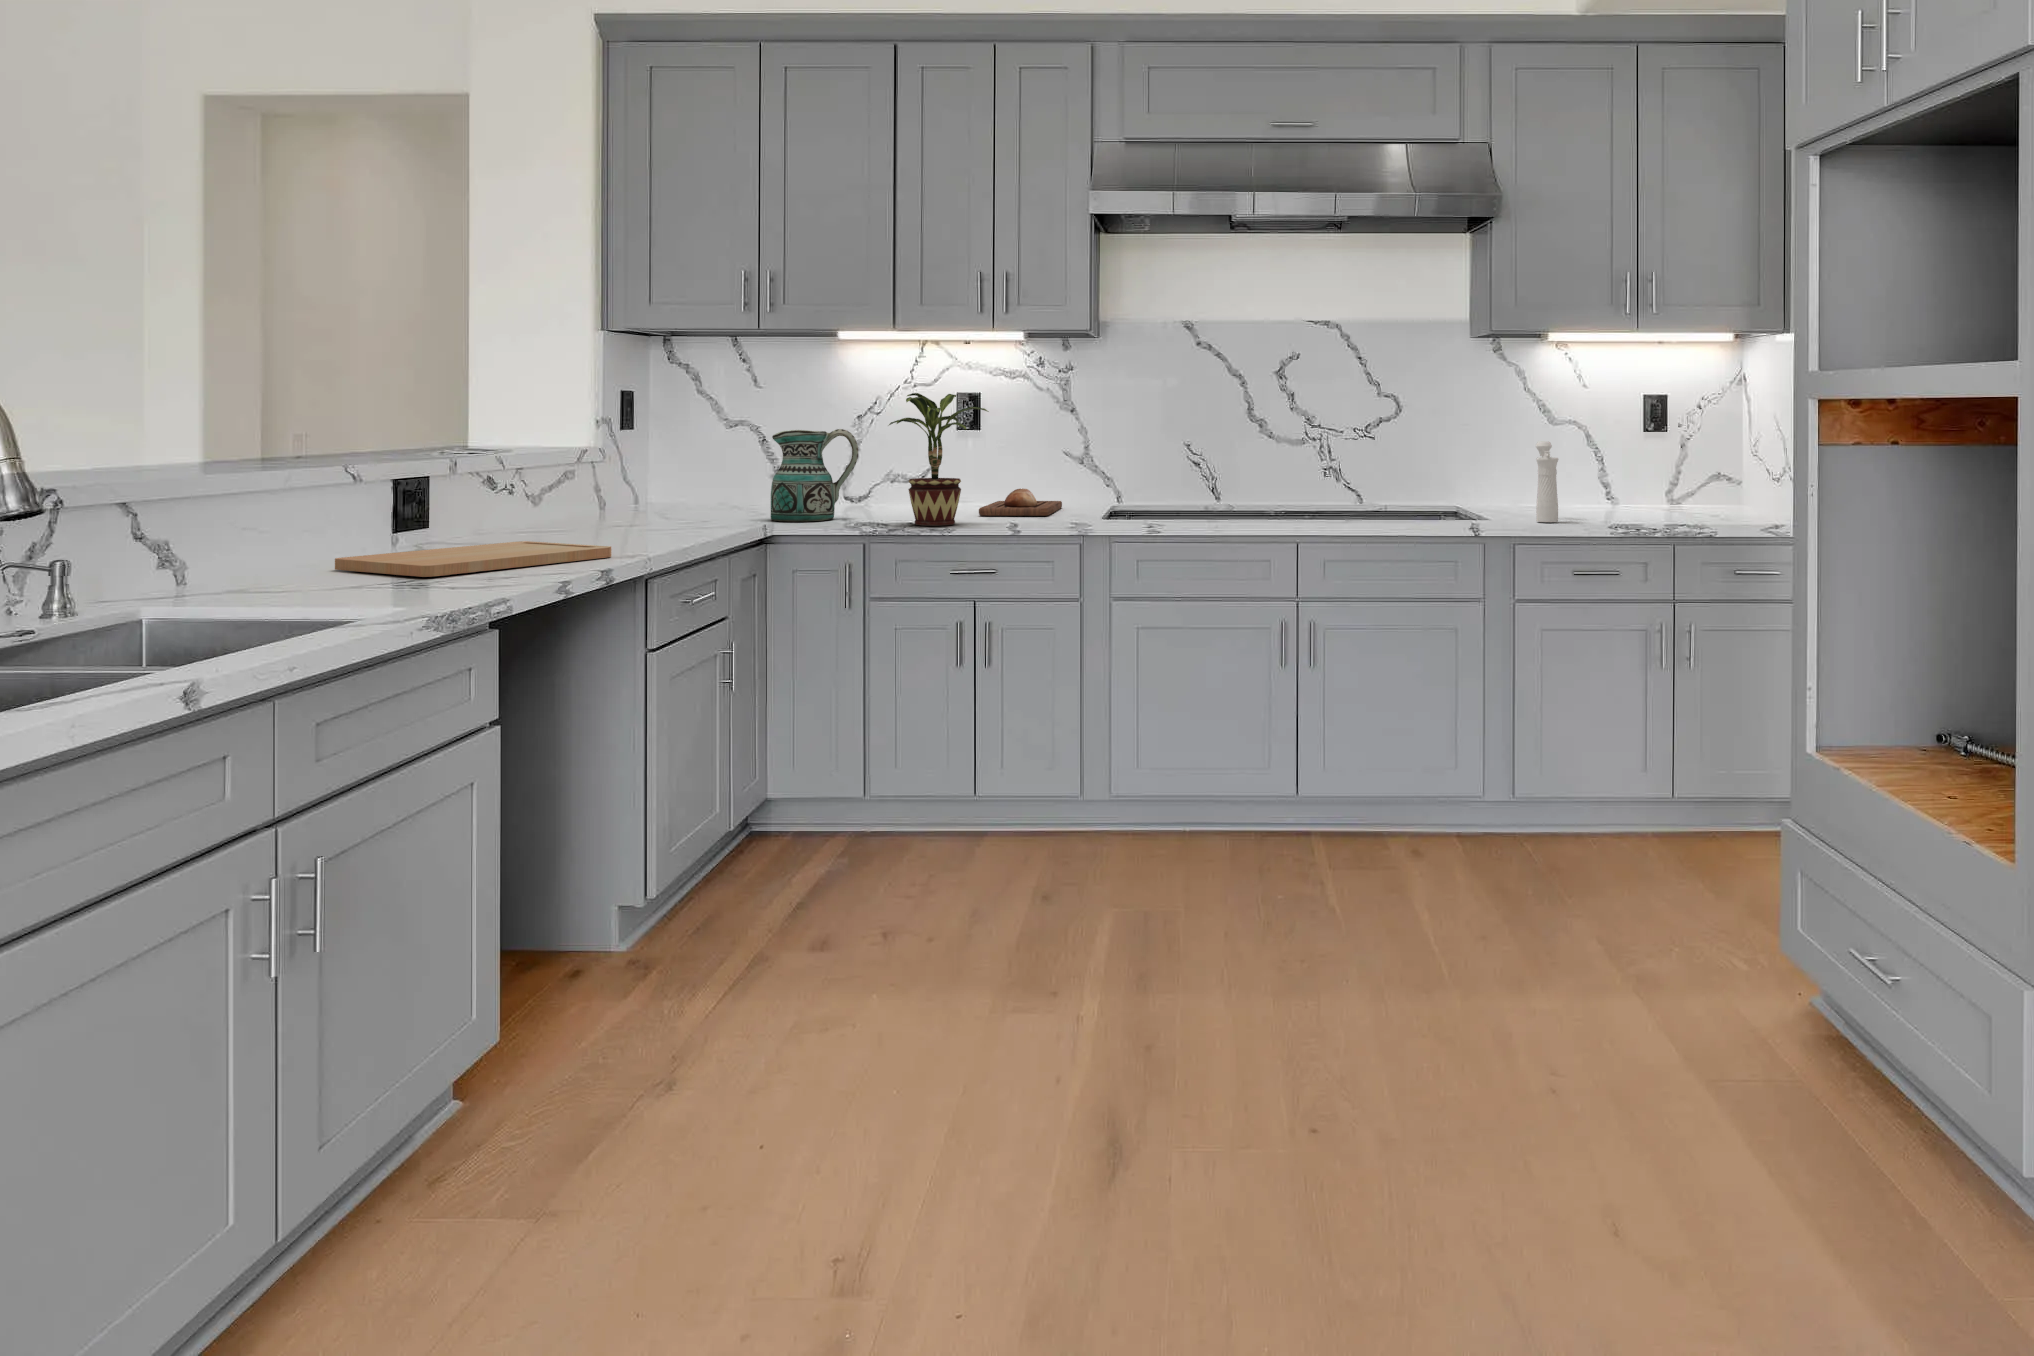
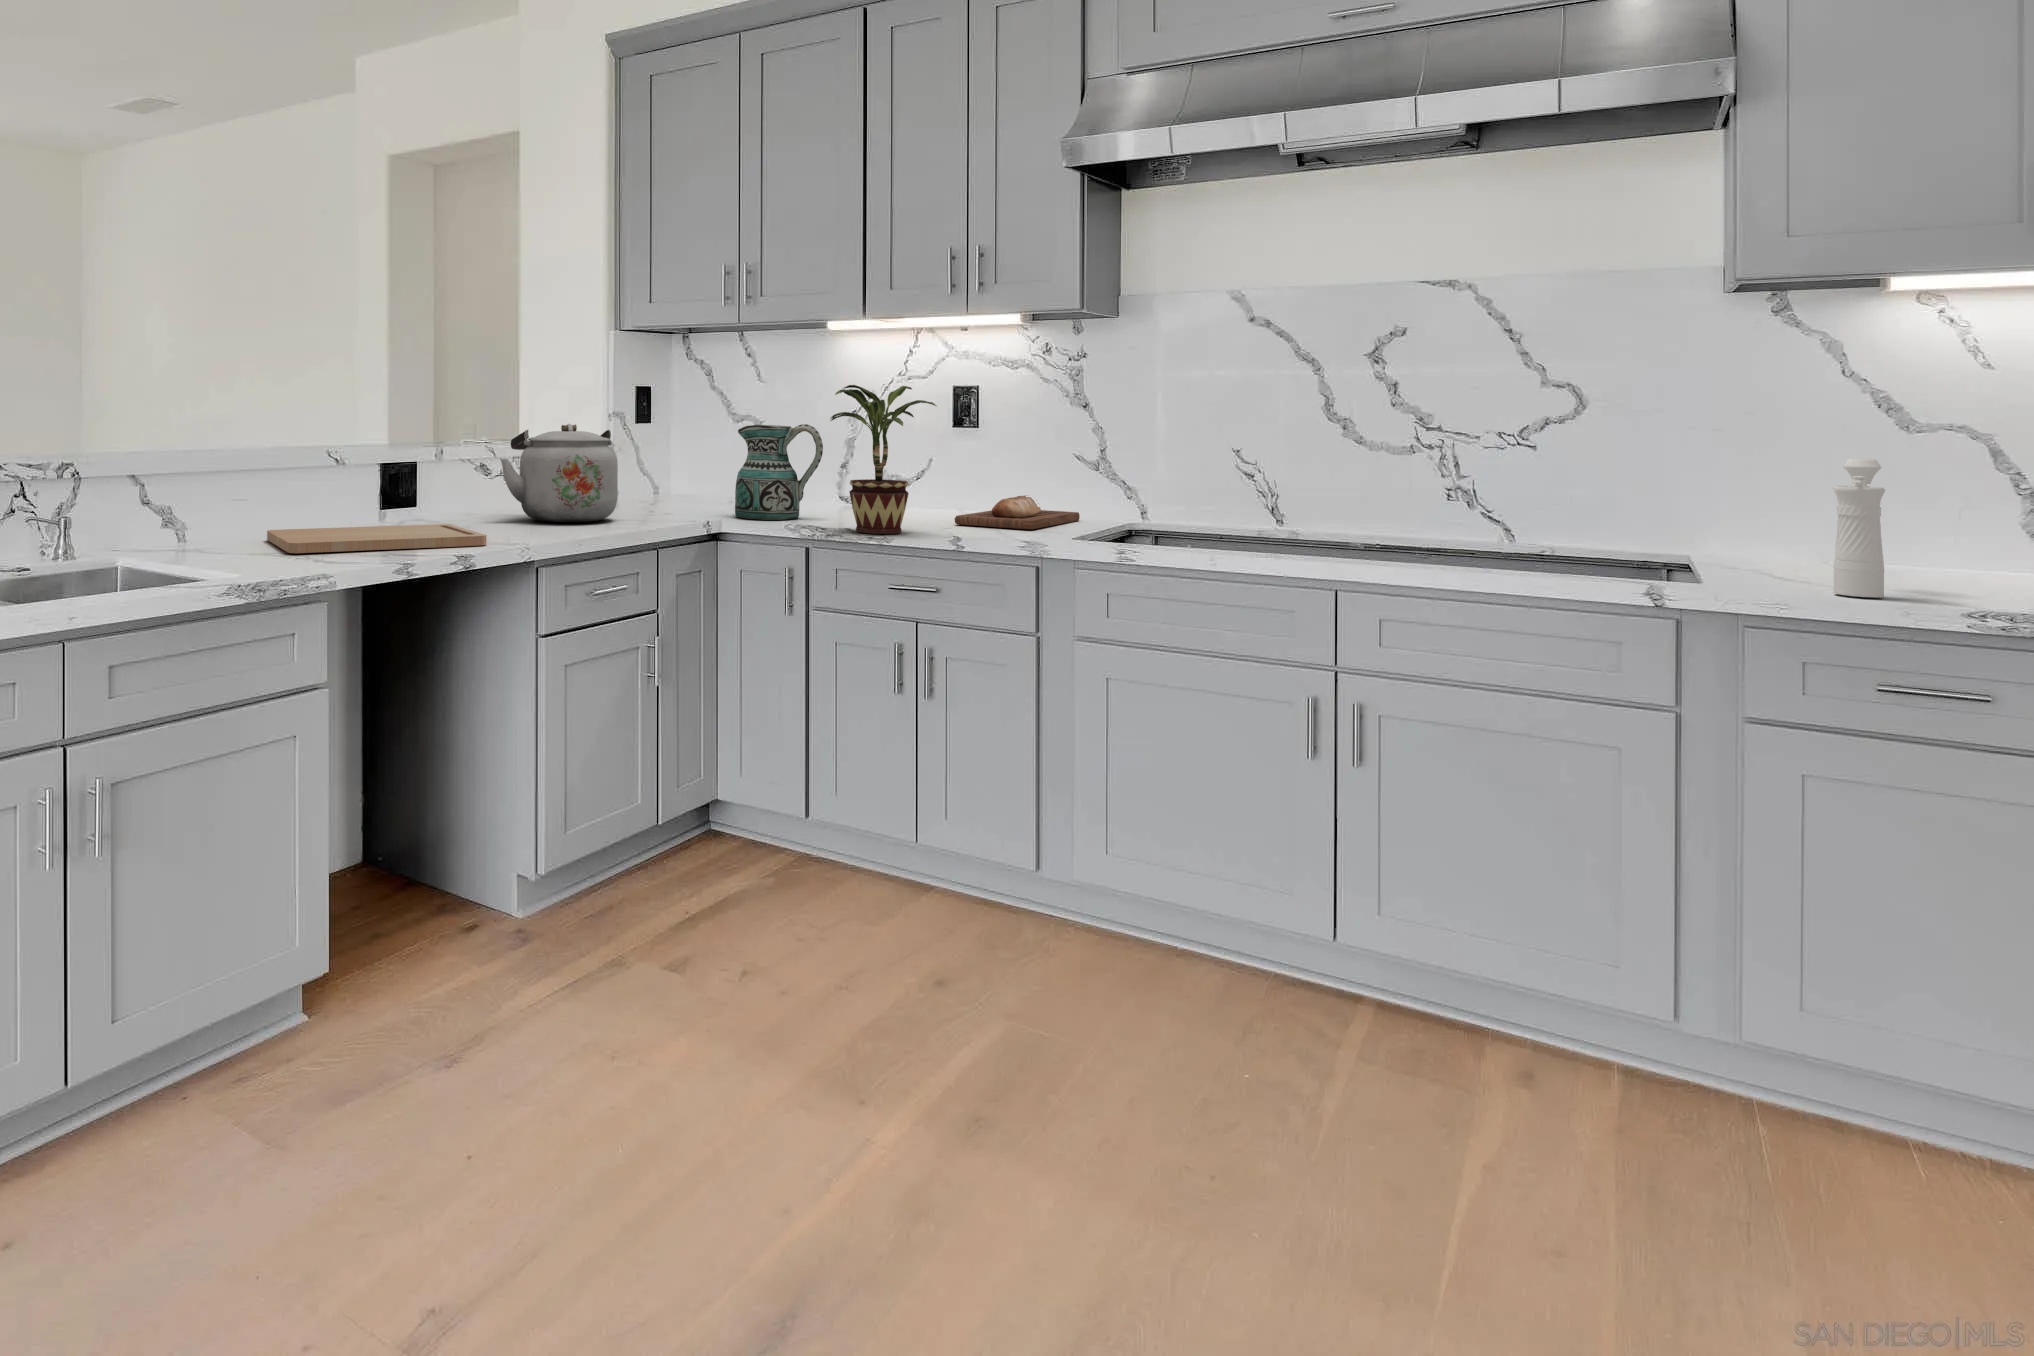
kettle: none [538,432,669,534] -> present [500,424,618,522]

